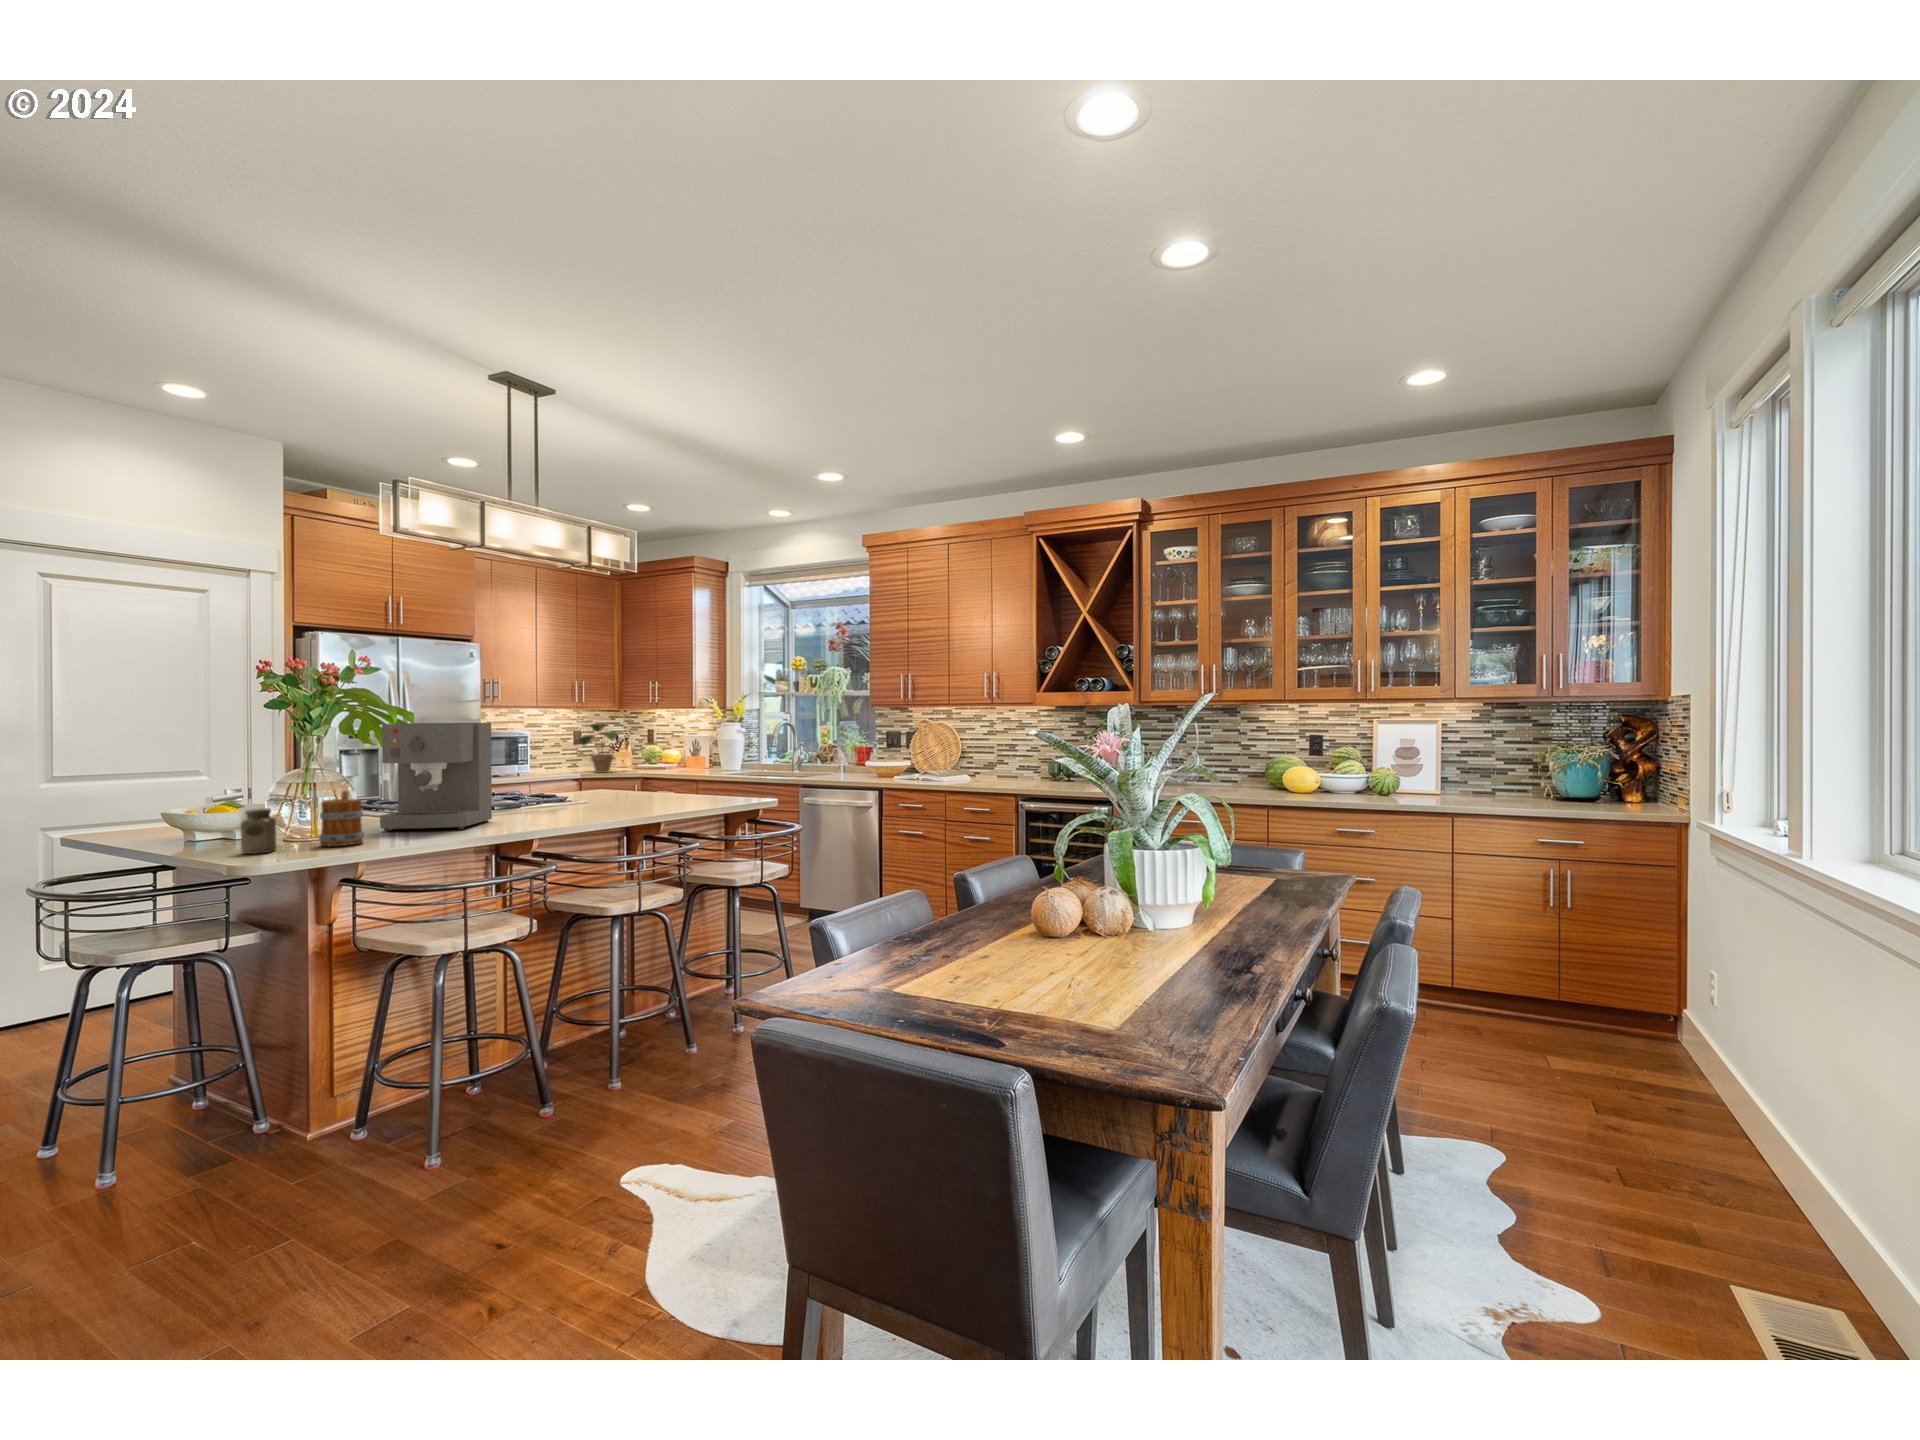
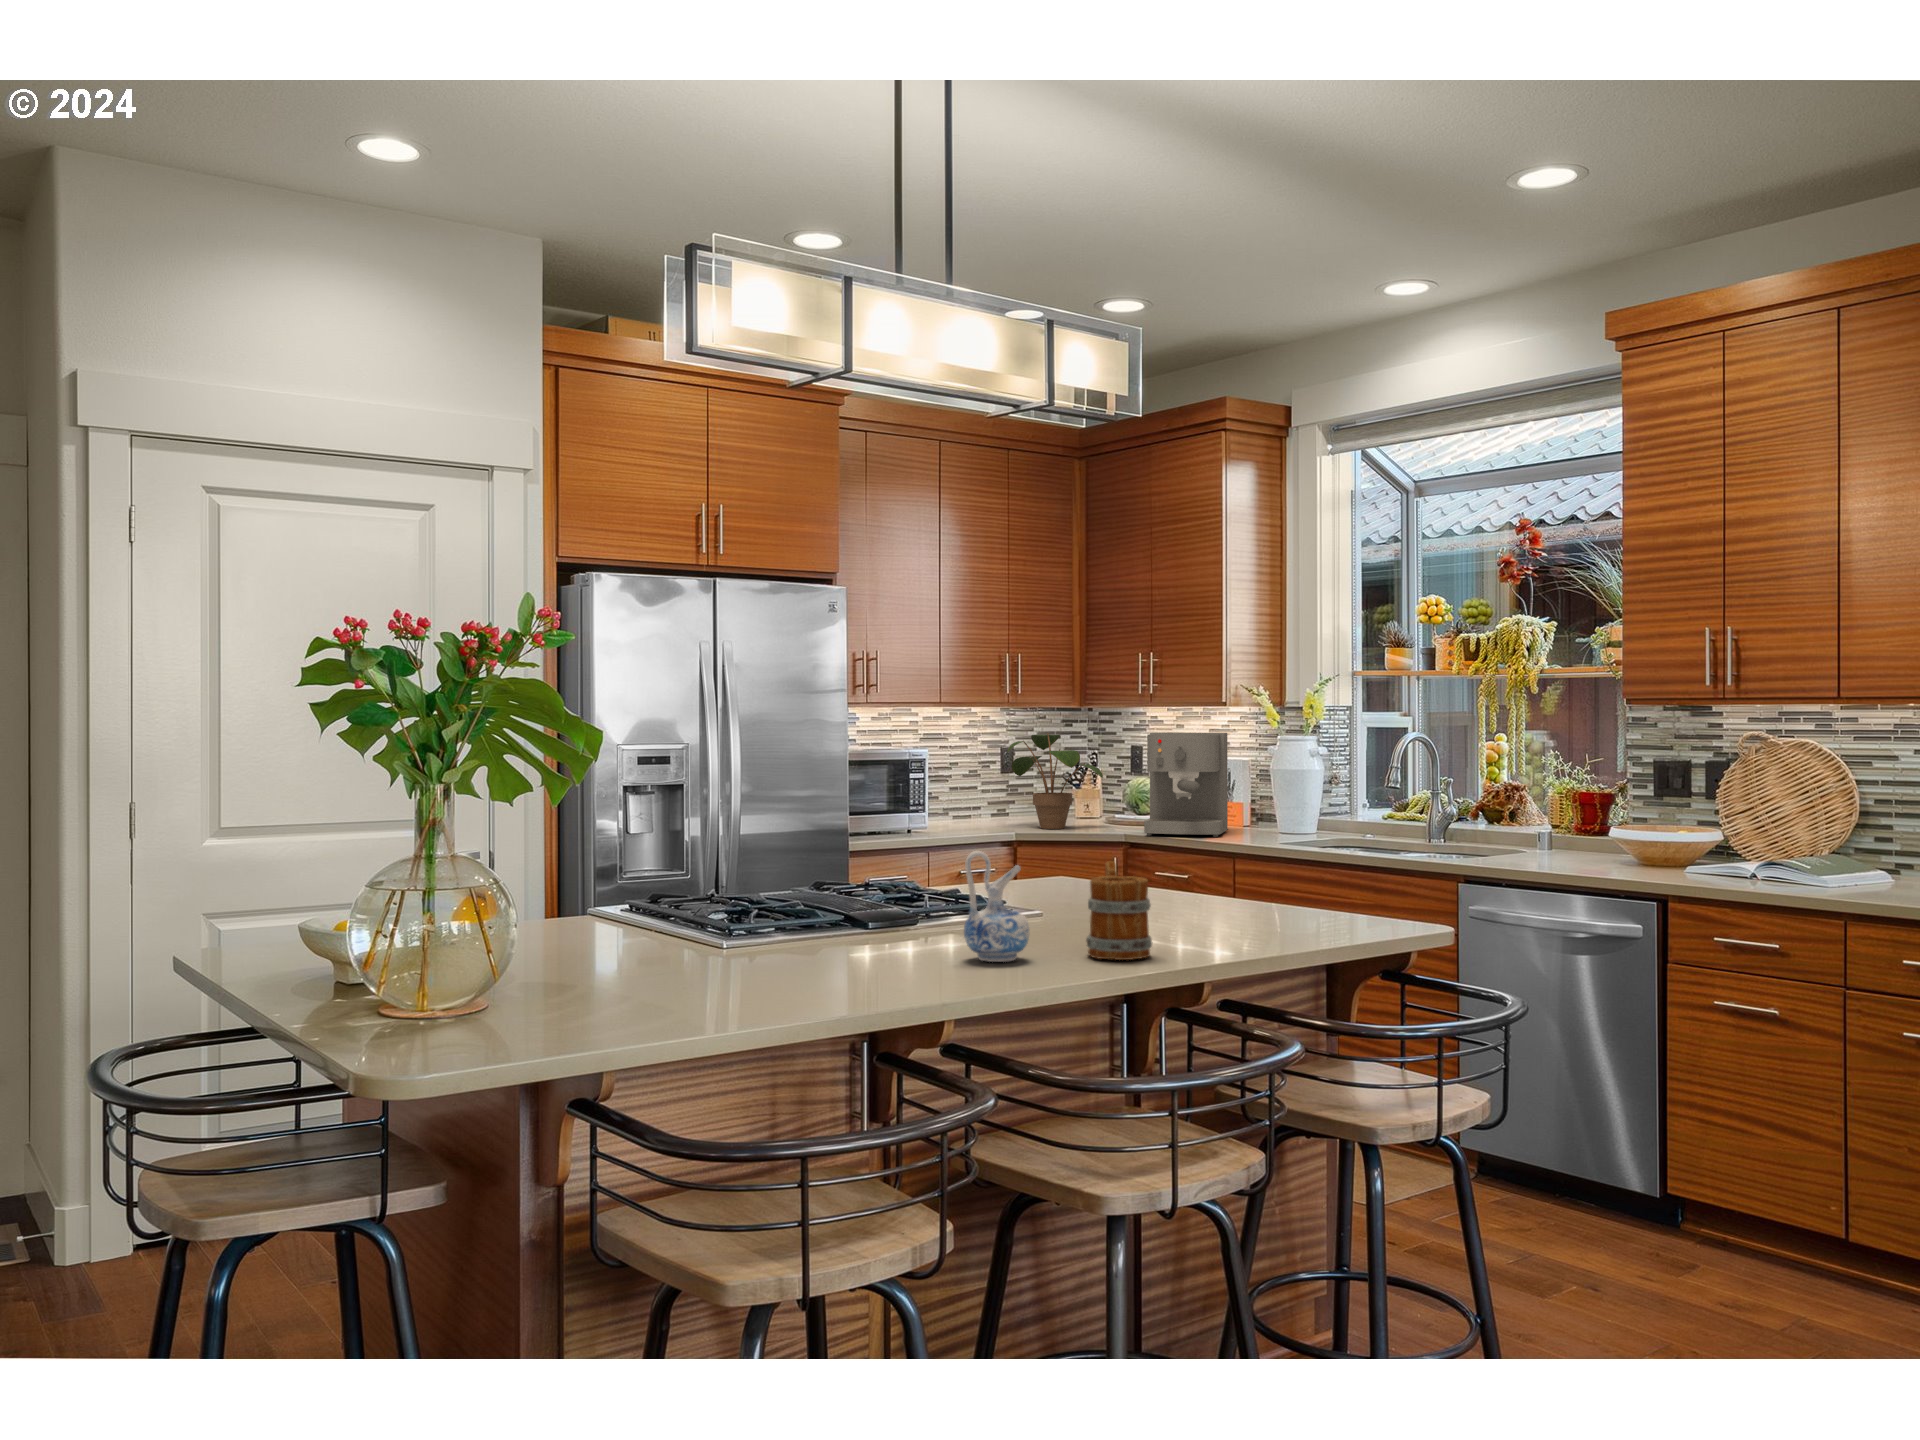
coffee maker: present [380,723,492,831] -> present [1144,733,1228,837]
ceramic pitcher: none [543,767,576,816] -> present [964,851,1029,962]
mug: present [319,791,364,846] -> present [1086,861,1152,960]
salt shaker: present [241,808,276,854] -> none [390,942,455,1041]

